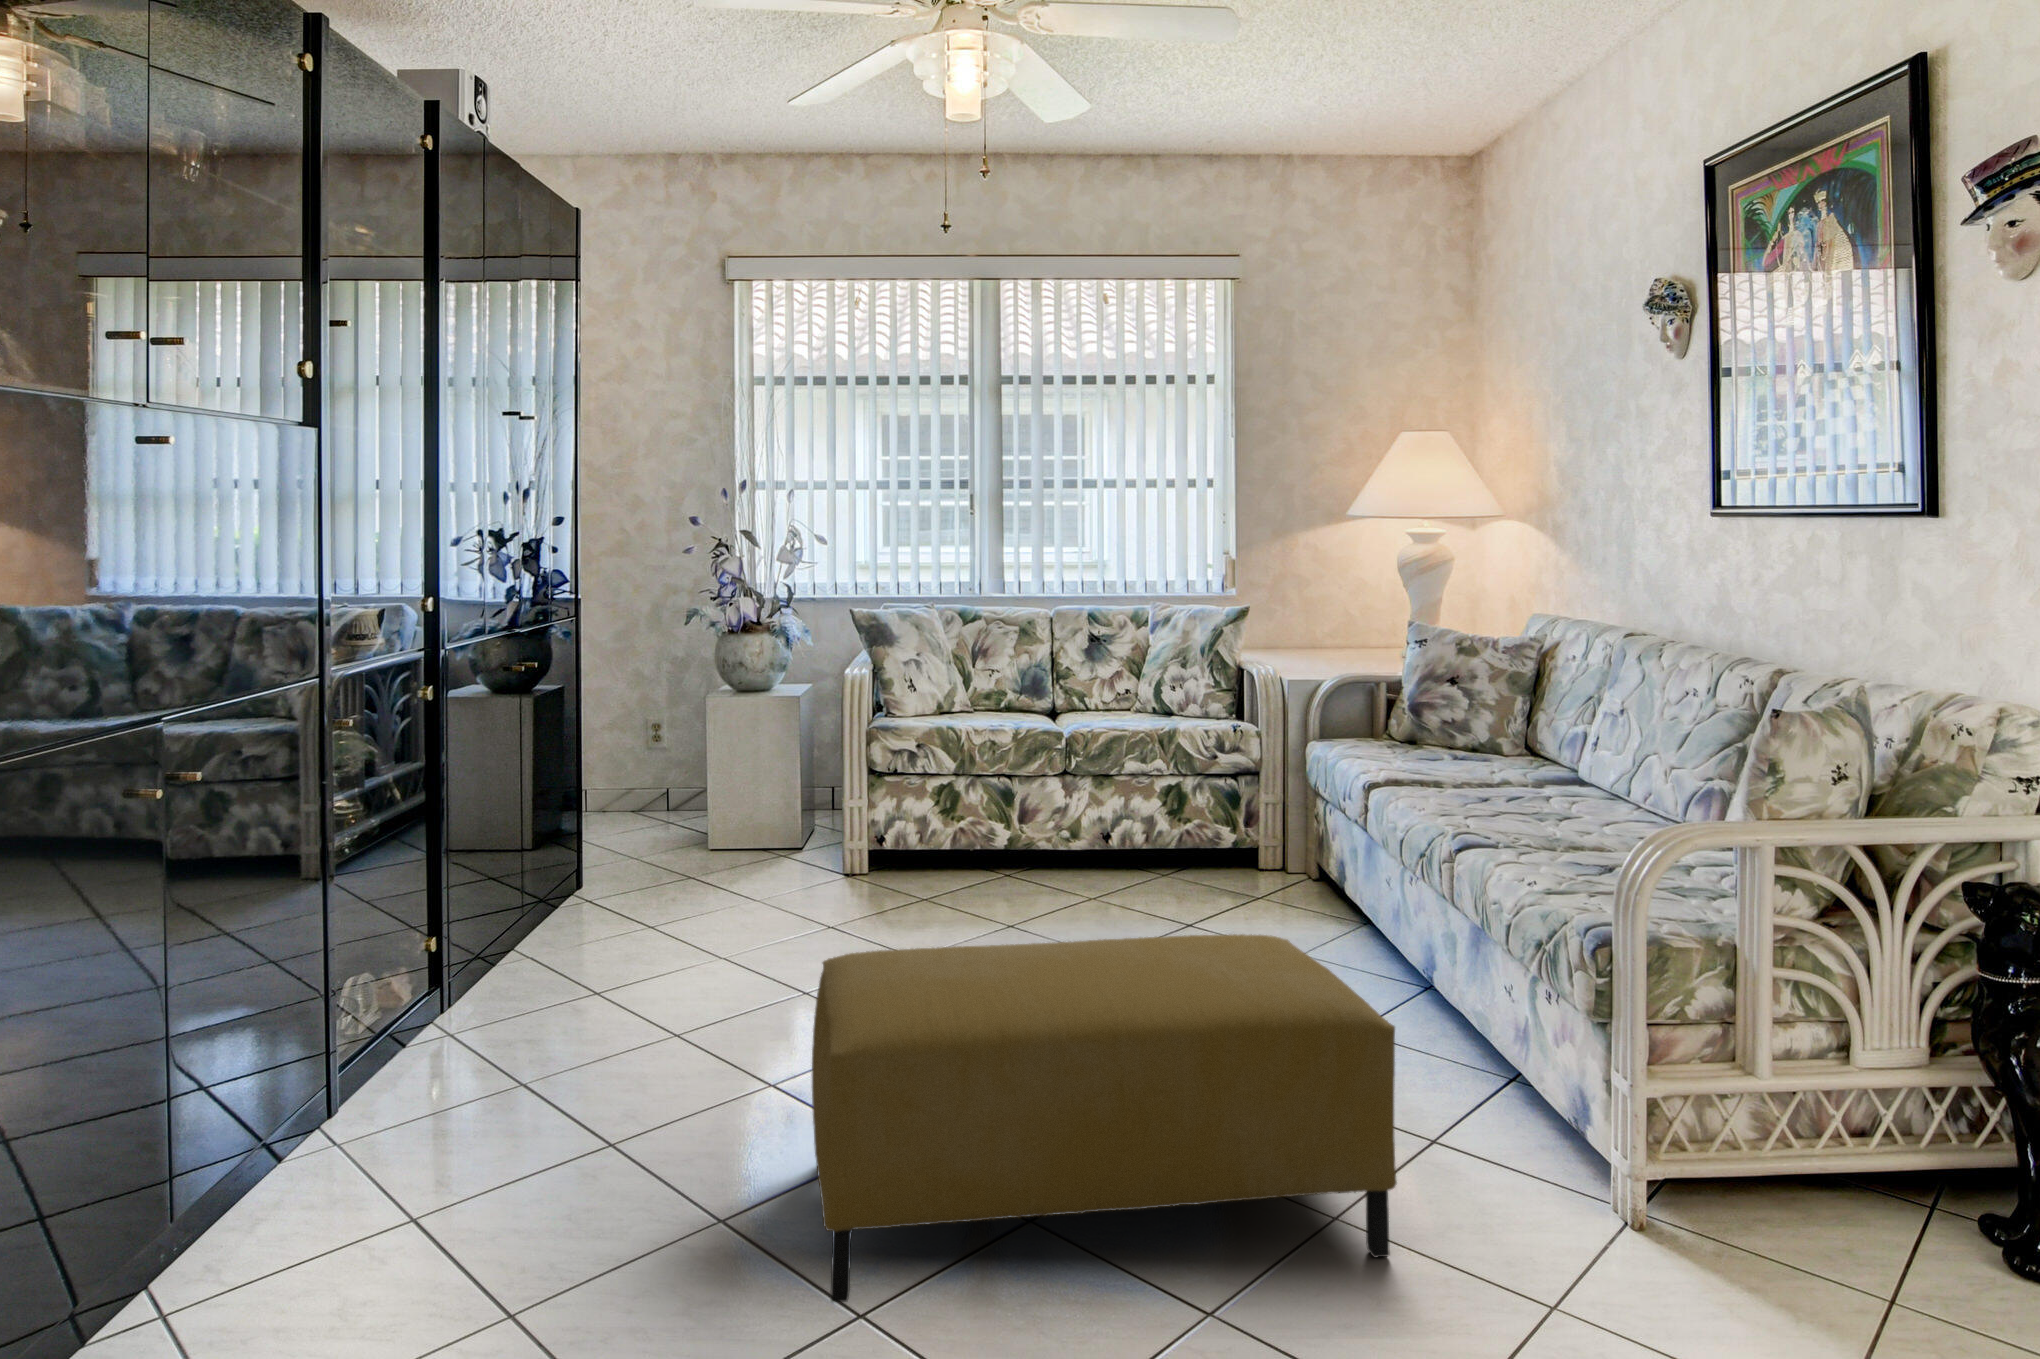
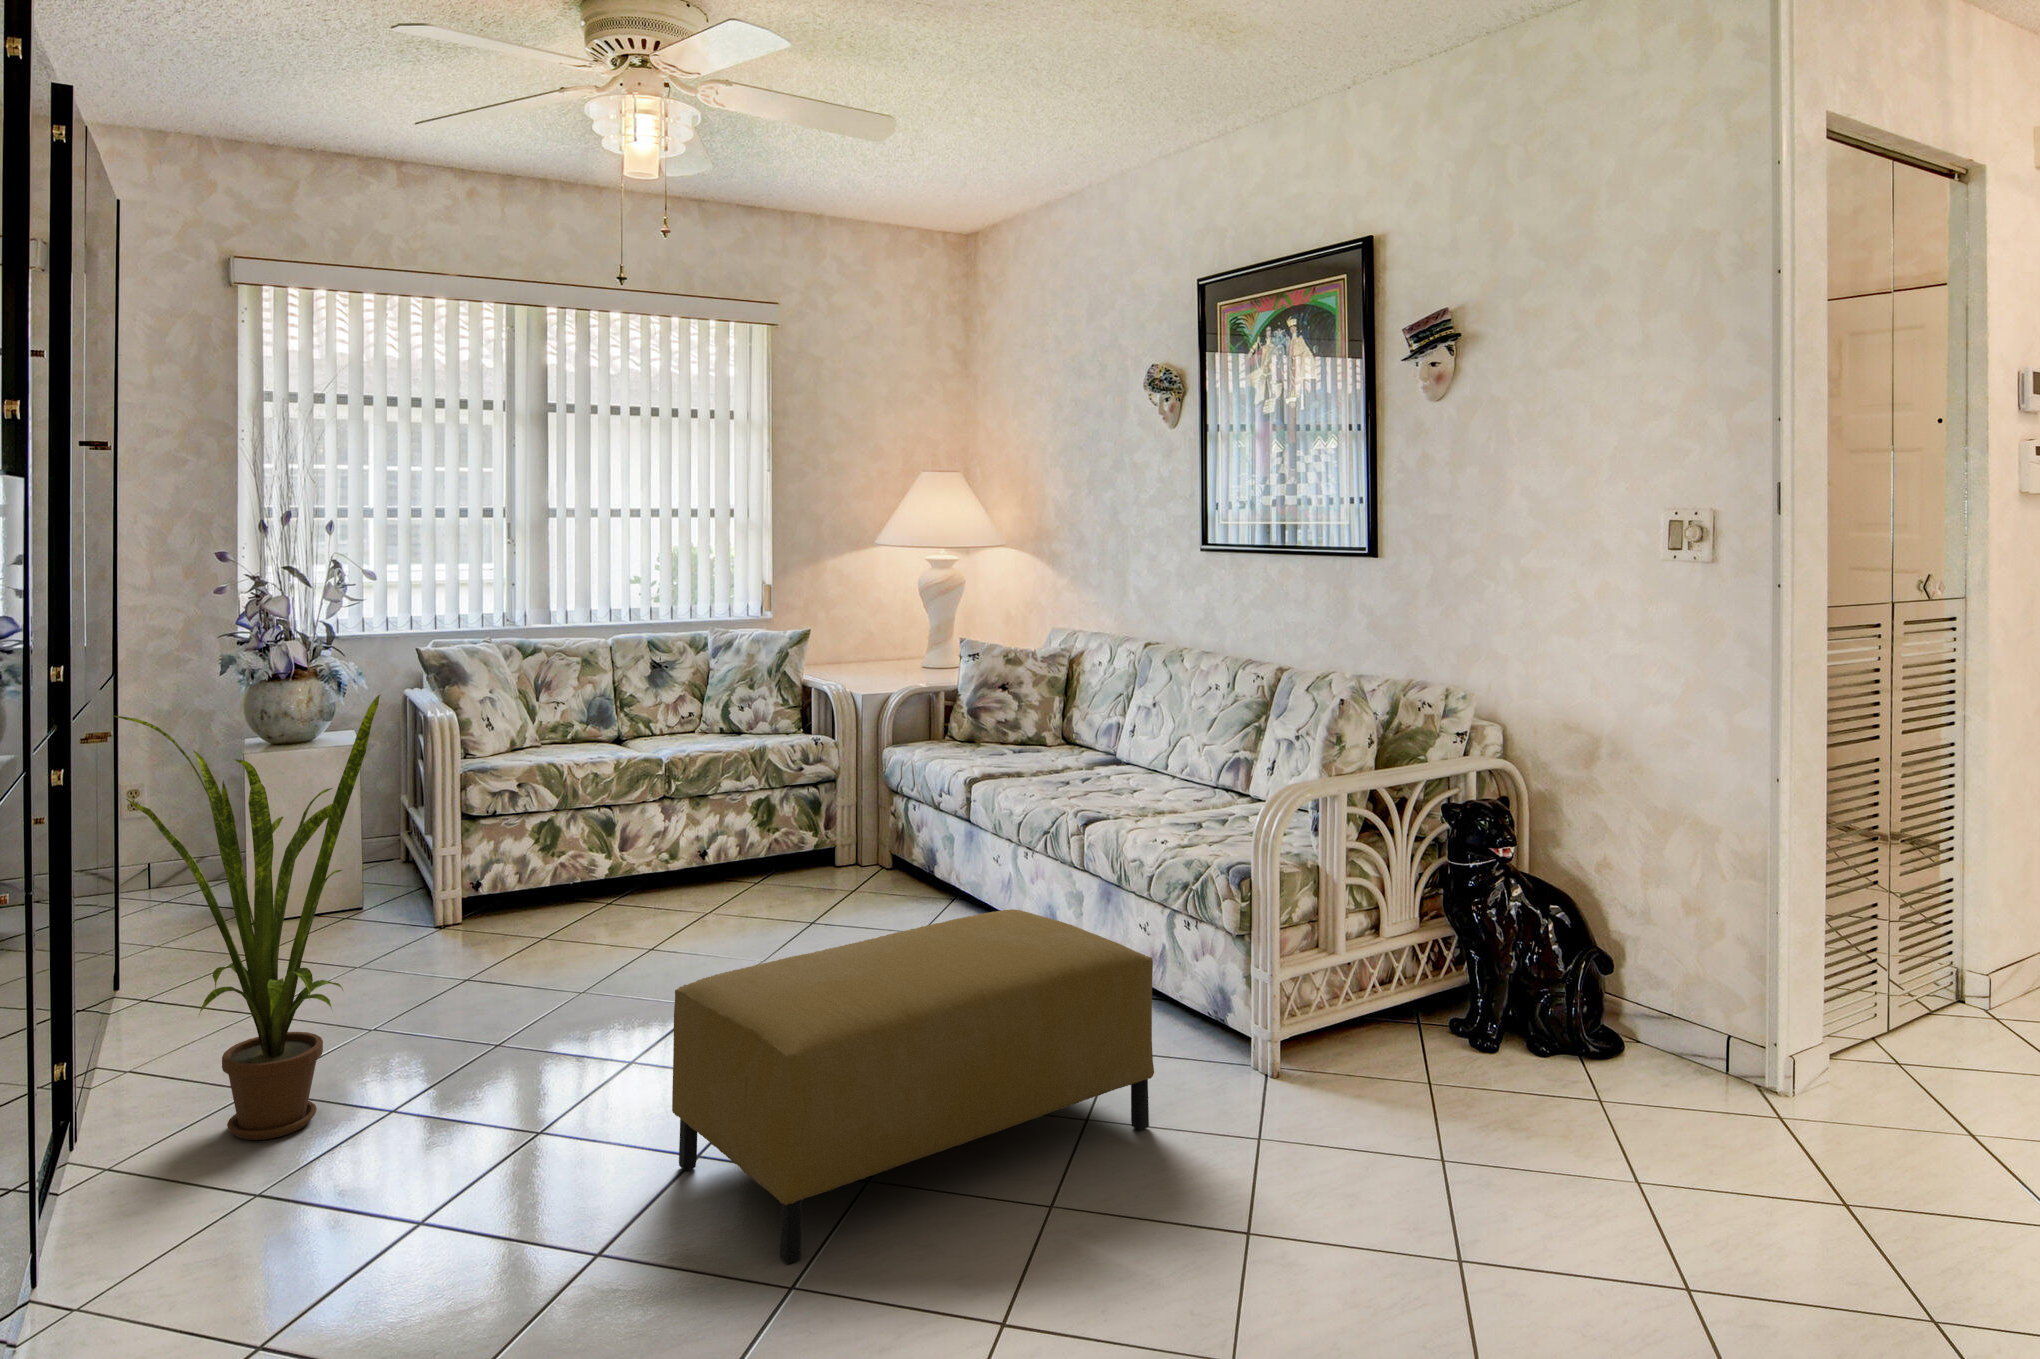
house plant: none [428,630,673,1040] -> present [114,695,380,1140]

